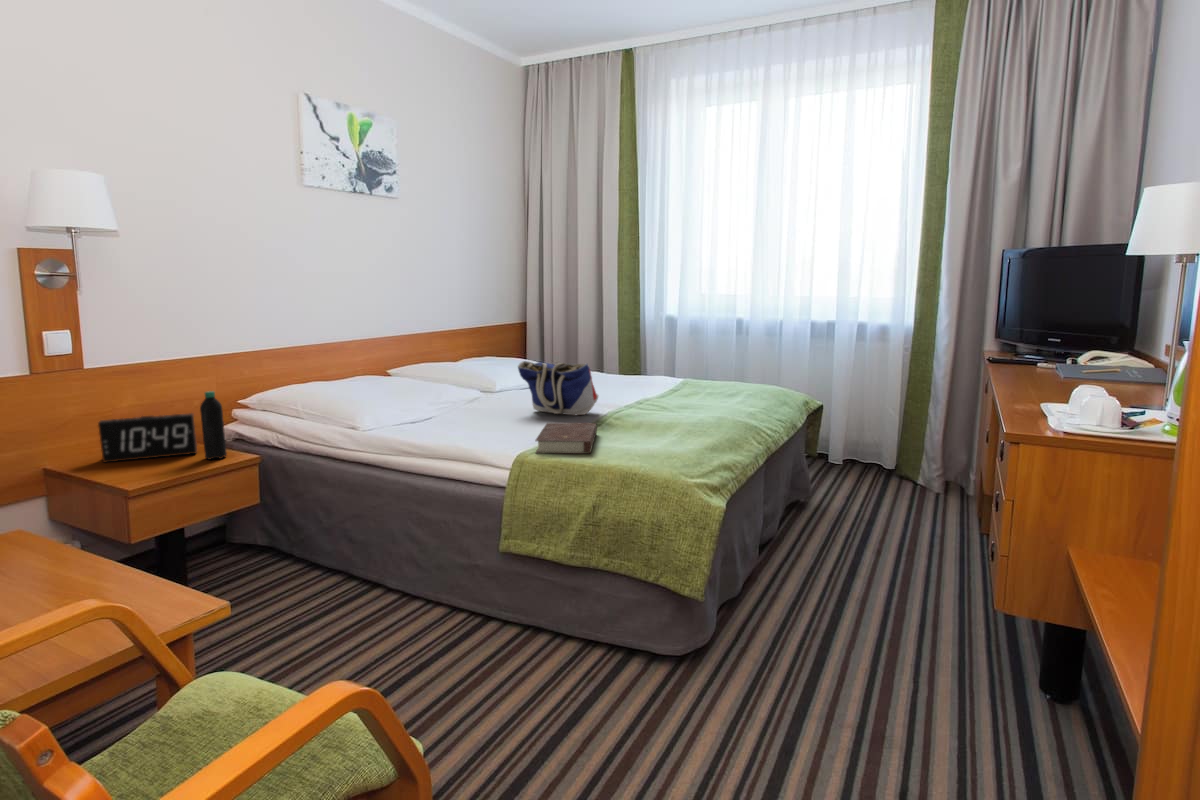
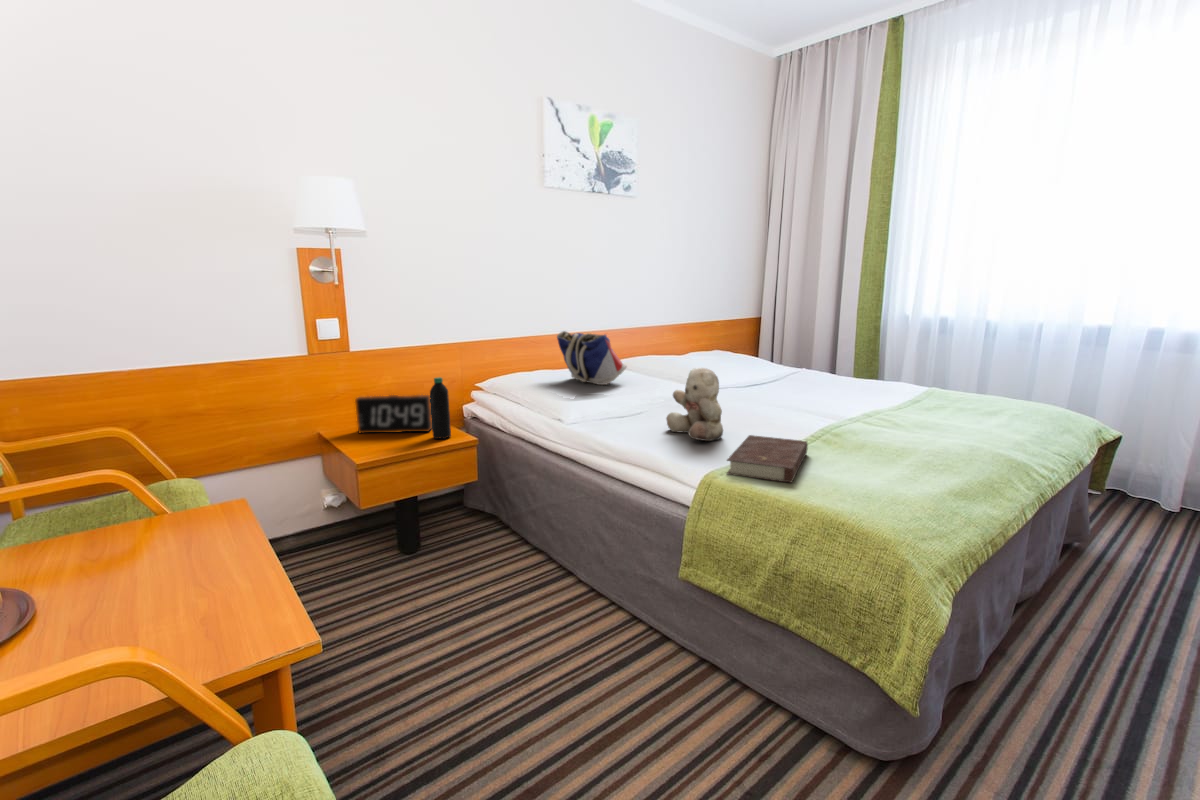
tote bag: present [518,361,598,415] -> present [557,331,626,385]
teddy bear: none [466,366,522,432] -> present [666,368,723,441]

